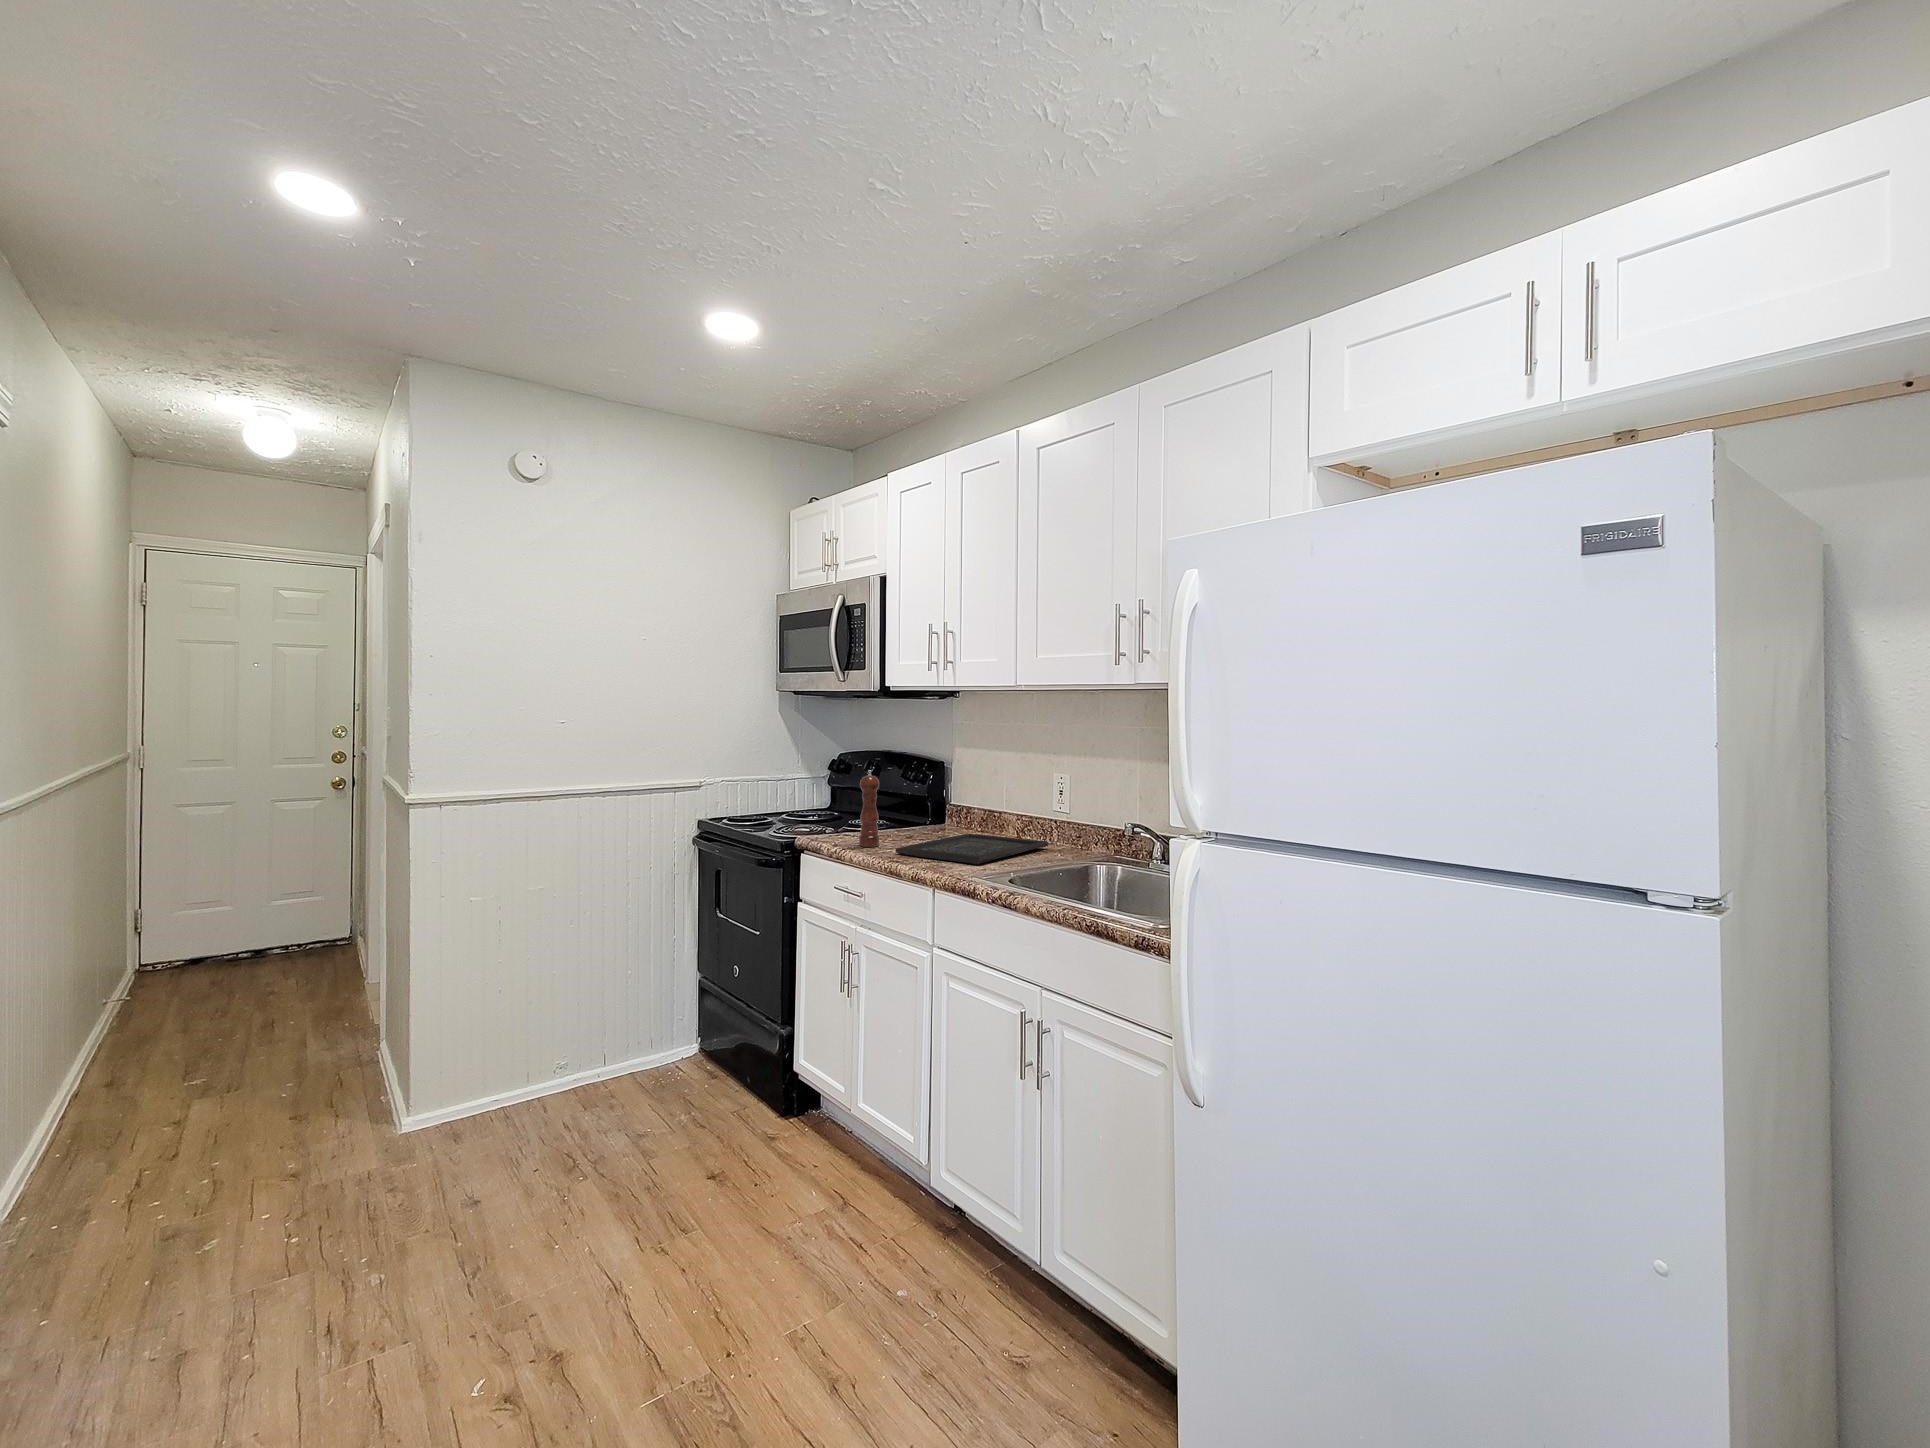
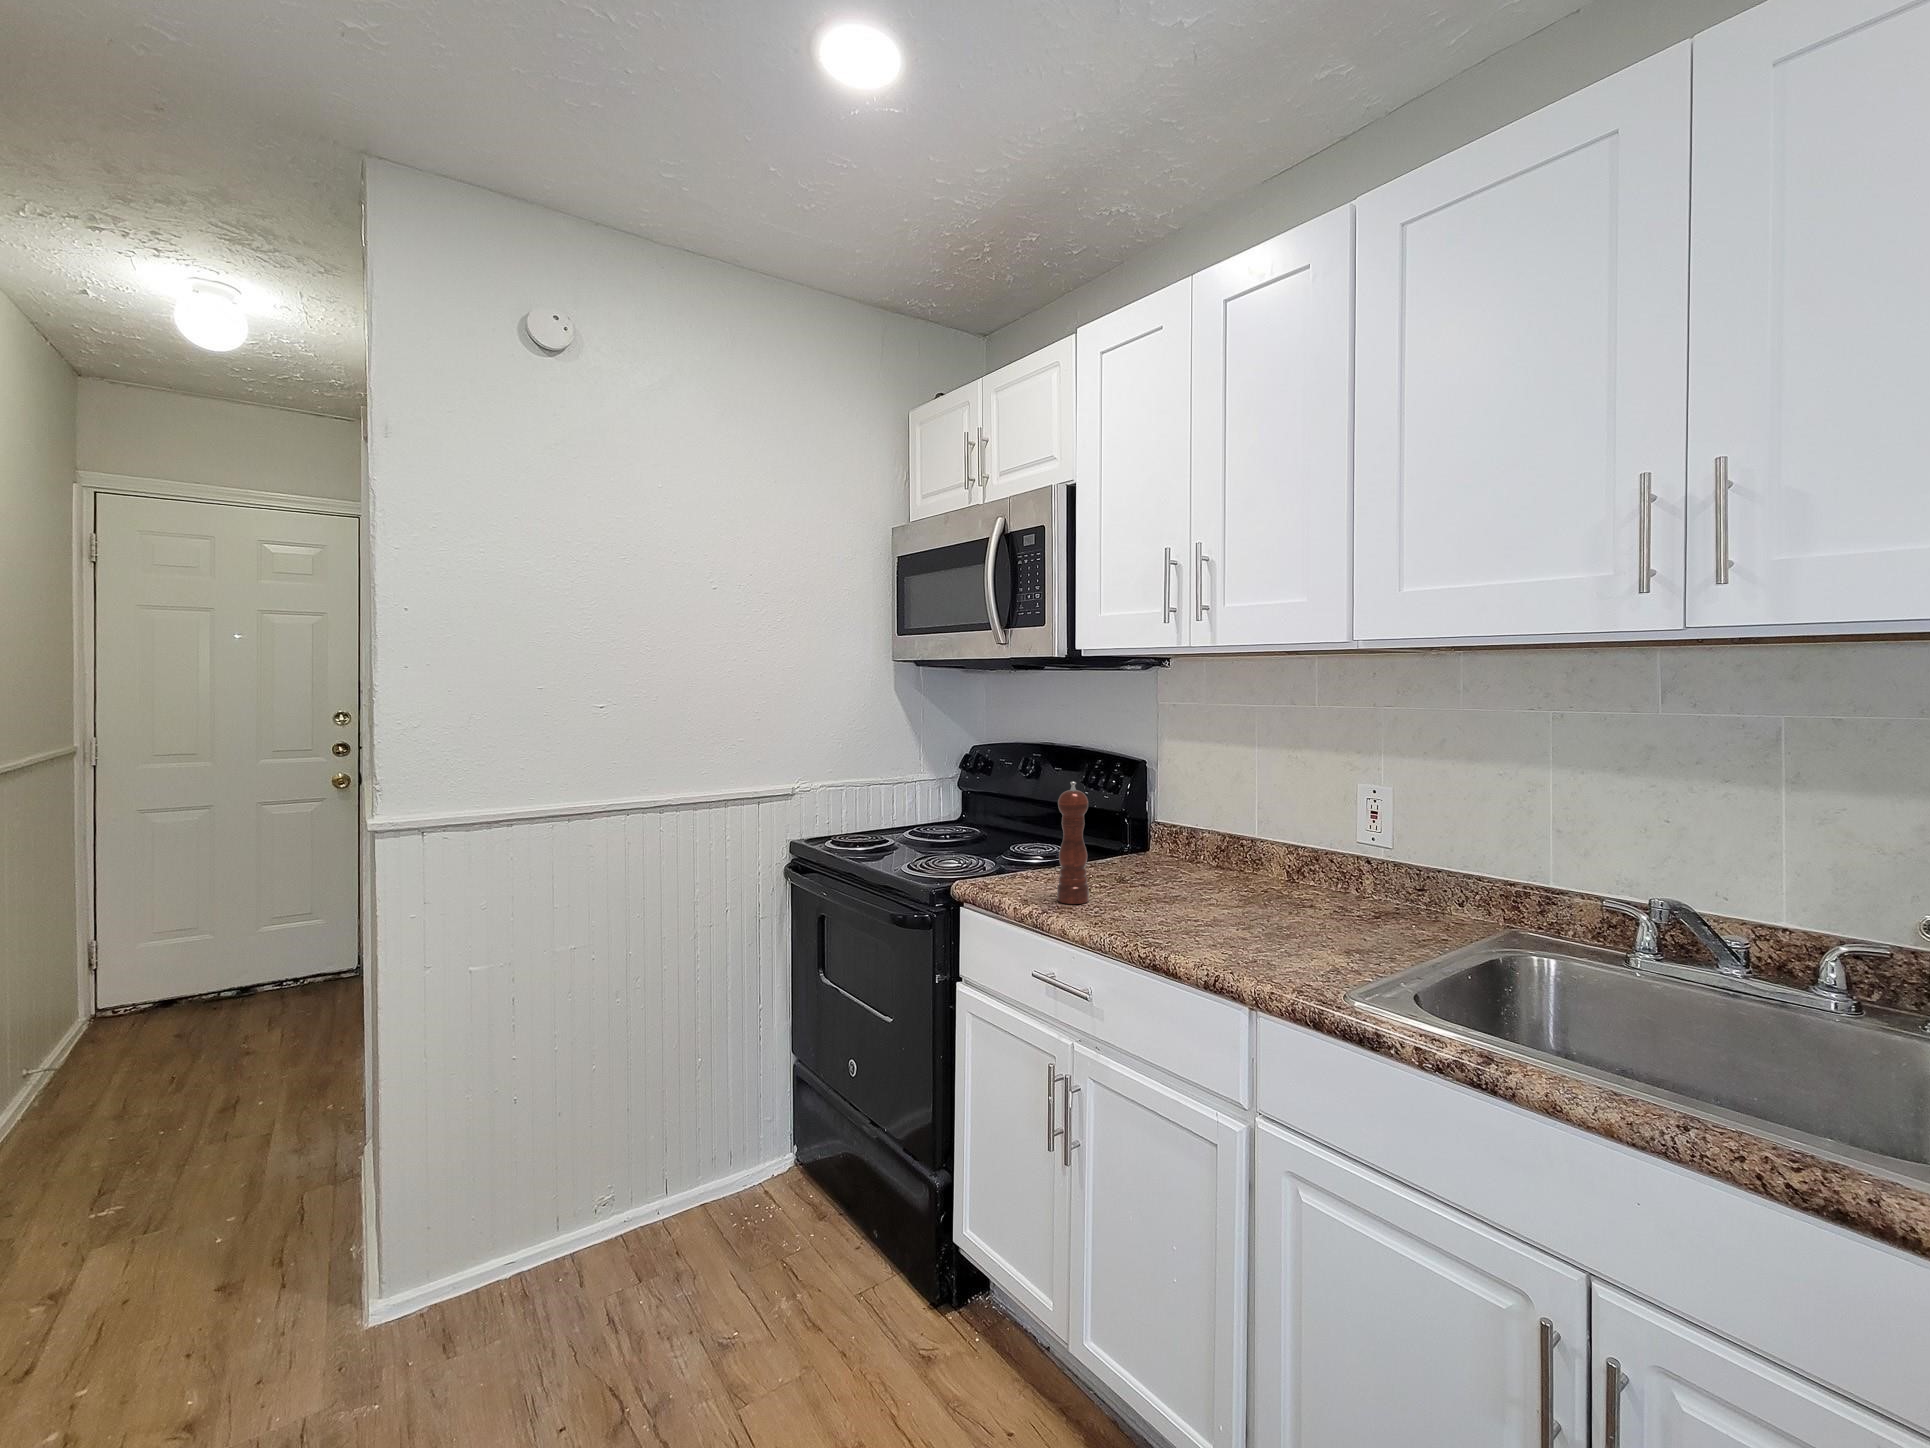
tray: present [895,834,1049,864] -> none [1131,878,1368,950]

